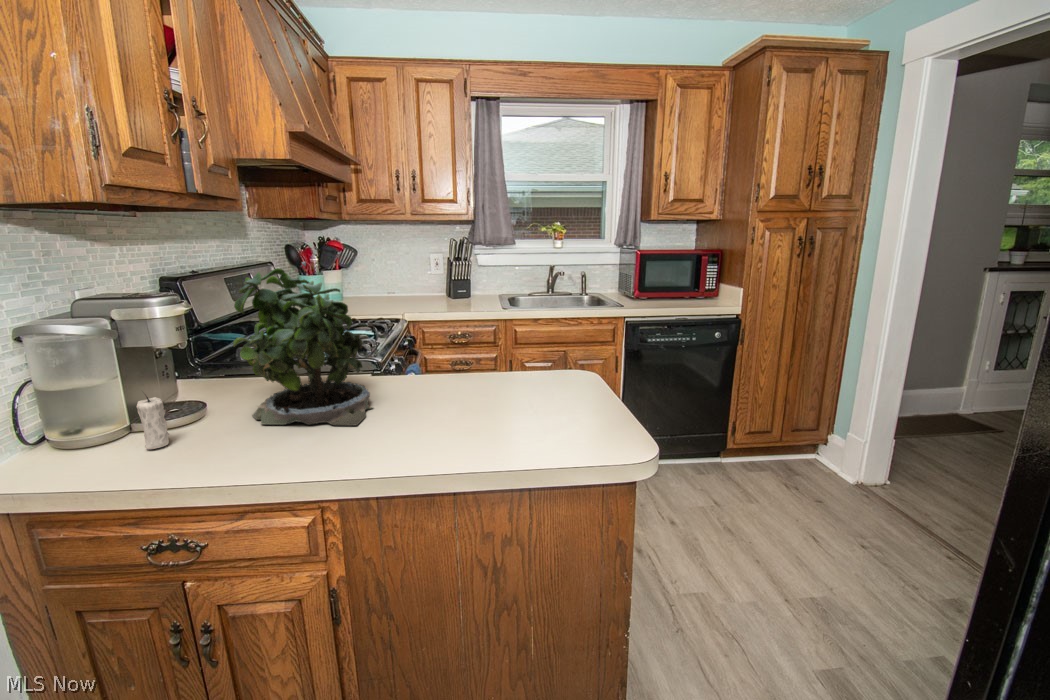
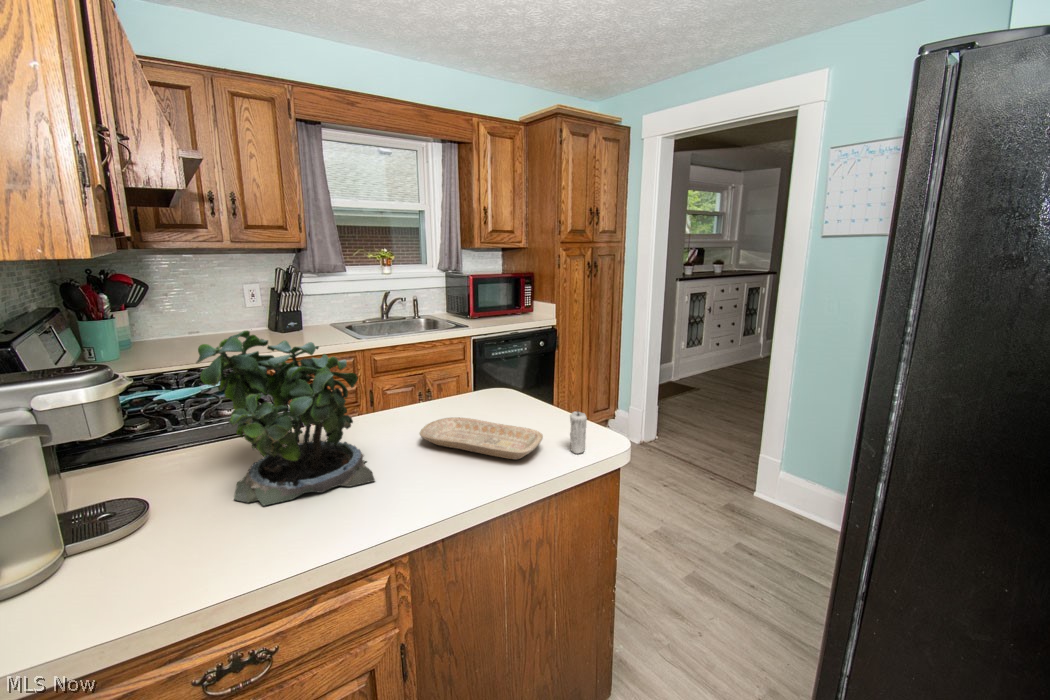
tray: none [430,383,543,436] -> present [419,418,543,459]
candle: present [137,394,169,449] -> present [570,411,587,454]

